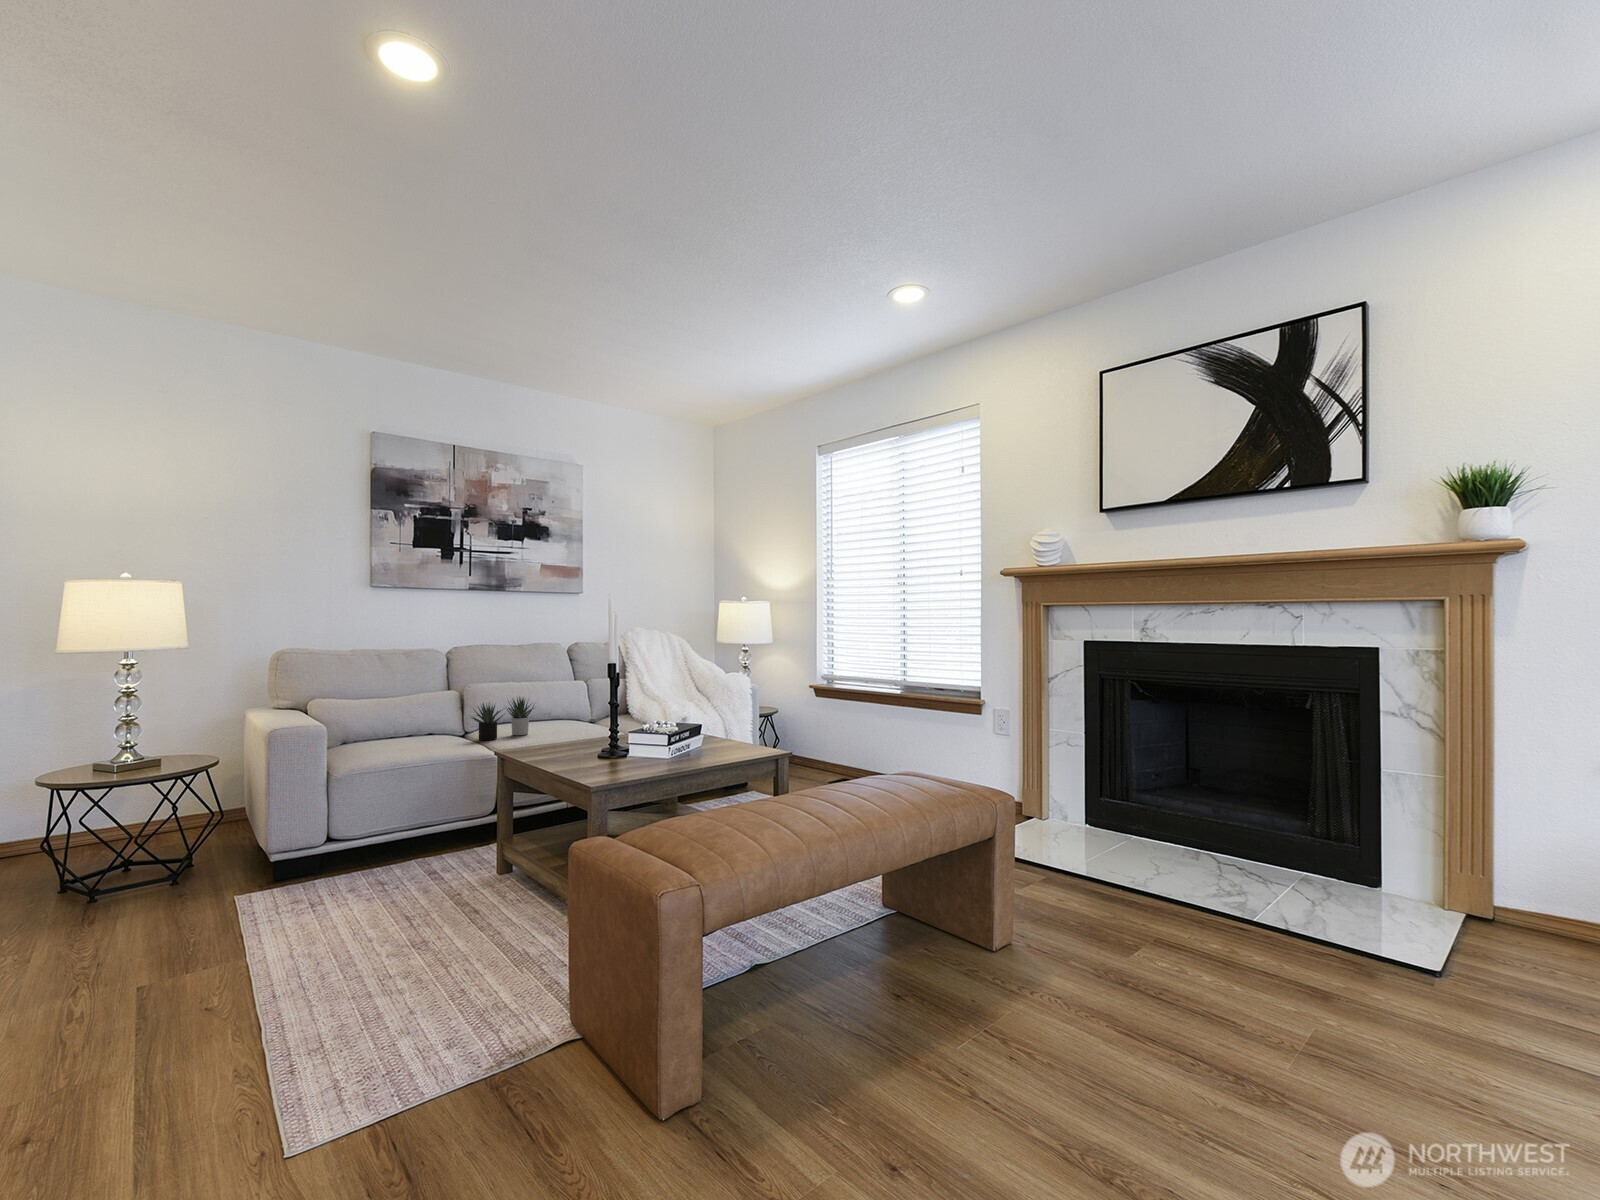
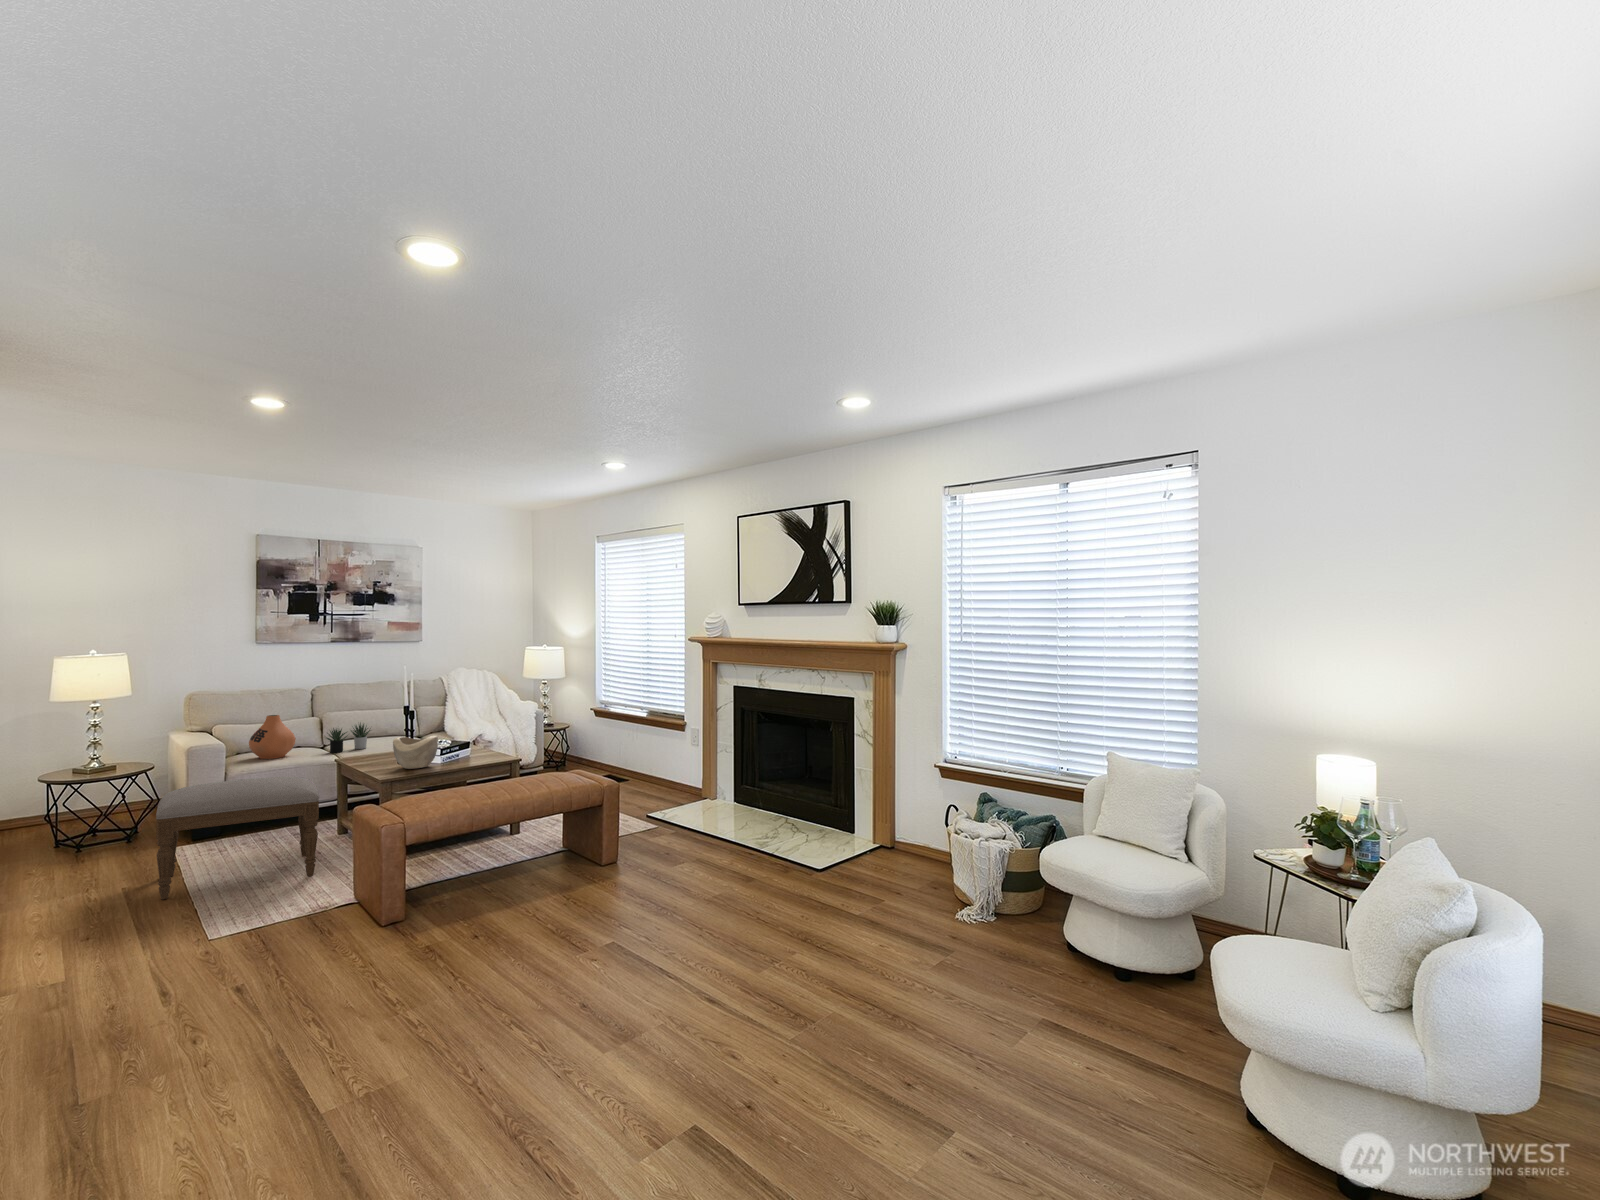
vase: none [361,683,430,749] -> present [249,715,296,759]
decorative bowl: none [594,713,663,768] -> present [393,736,438,769]
ottoman: none [176,782,489,1041] -> present [156,777,319,899]

